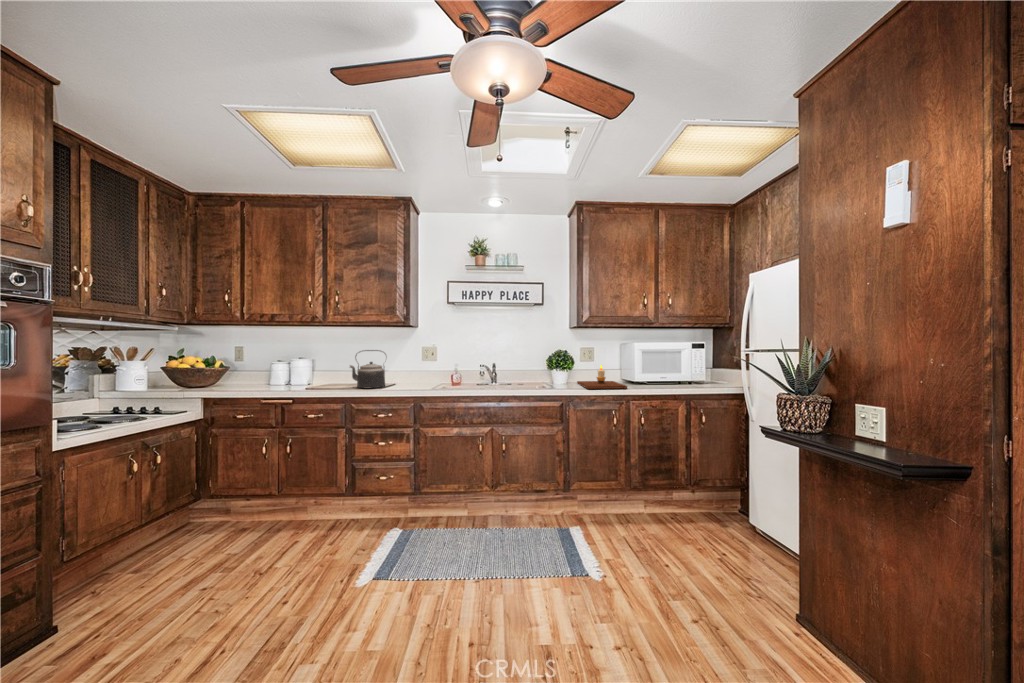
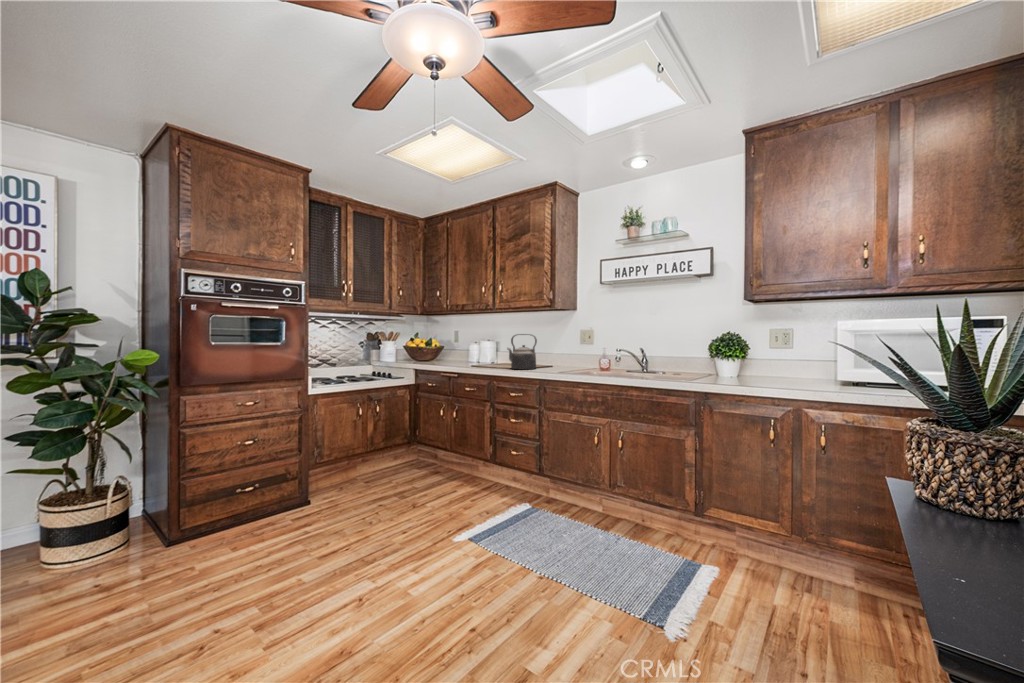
candle: present [577,365,627,389] -> none [741,354,815,391]

